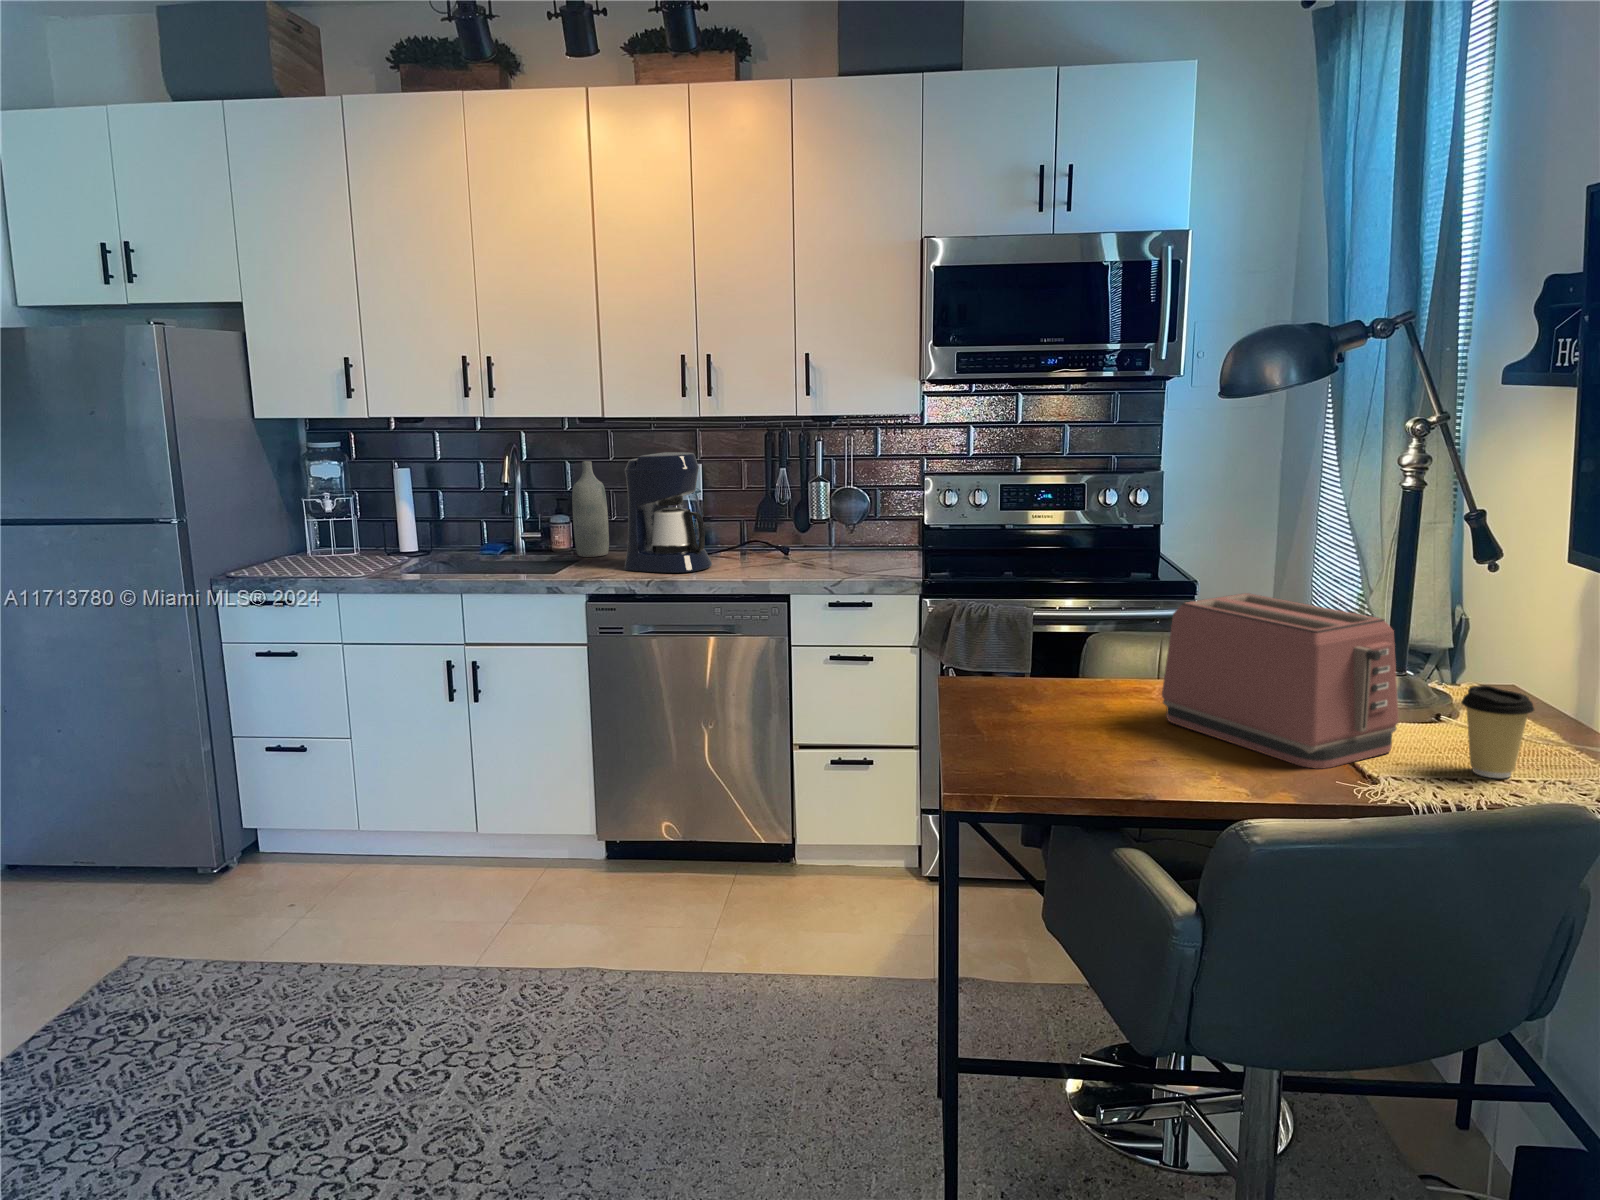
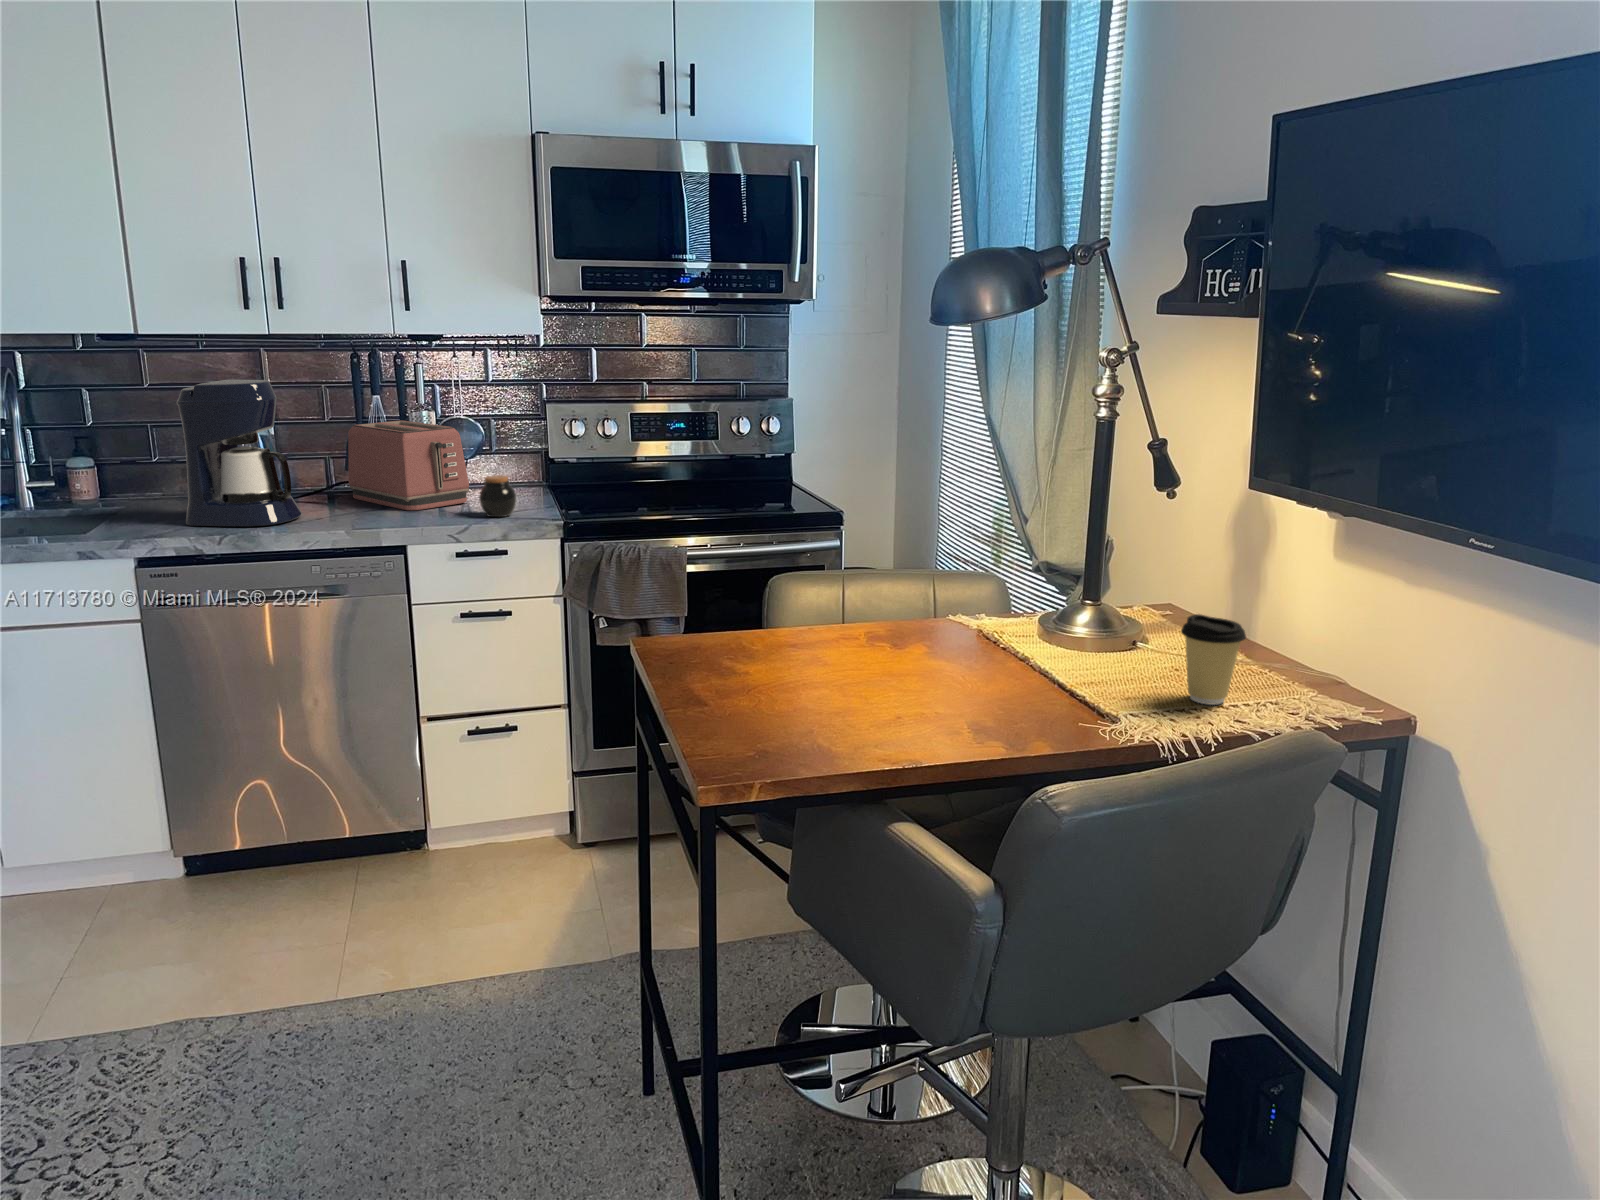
bottle: present [572,461,609,557] -> none [101,391,158,510]
jar: none [856,537,888,574] -> present [479,475,516,517]
toaster: present [1162,593,1399,769] -> present [348,420,469,510]

